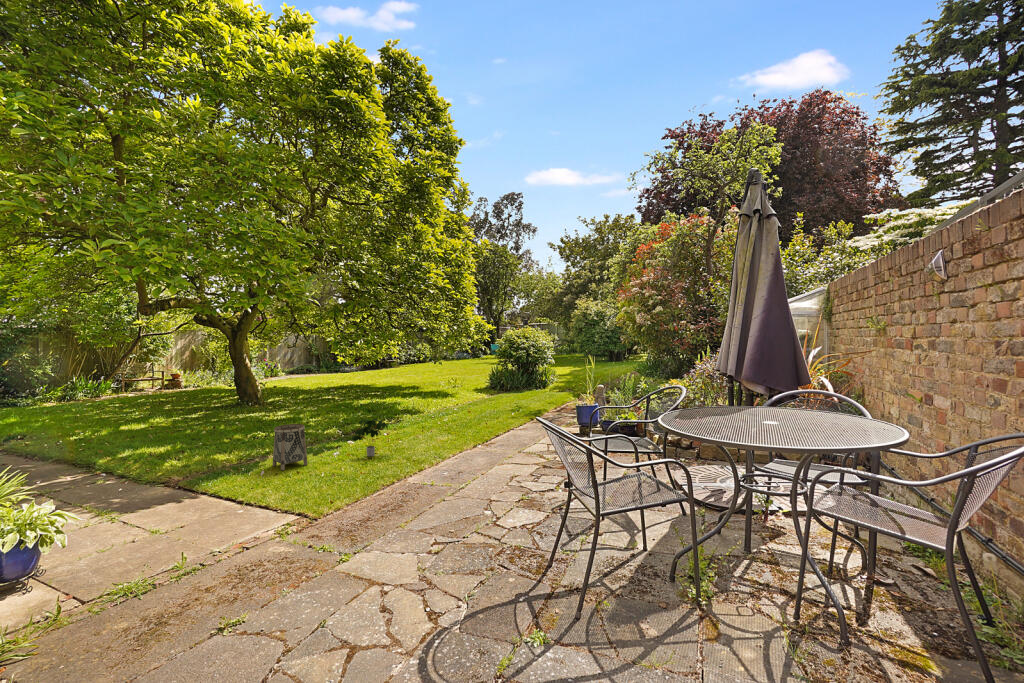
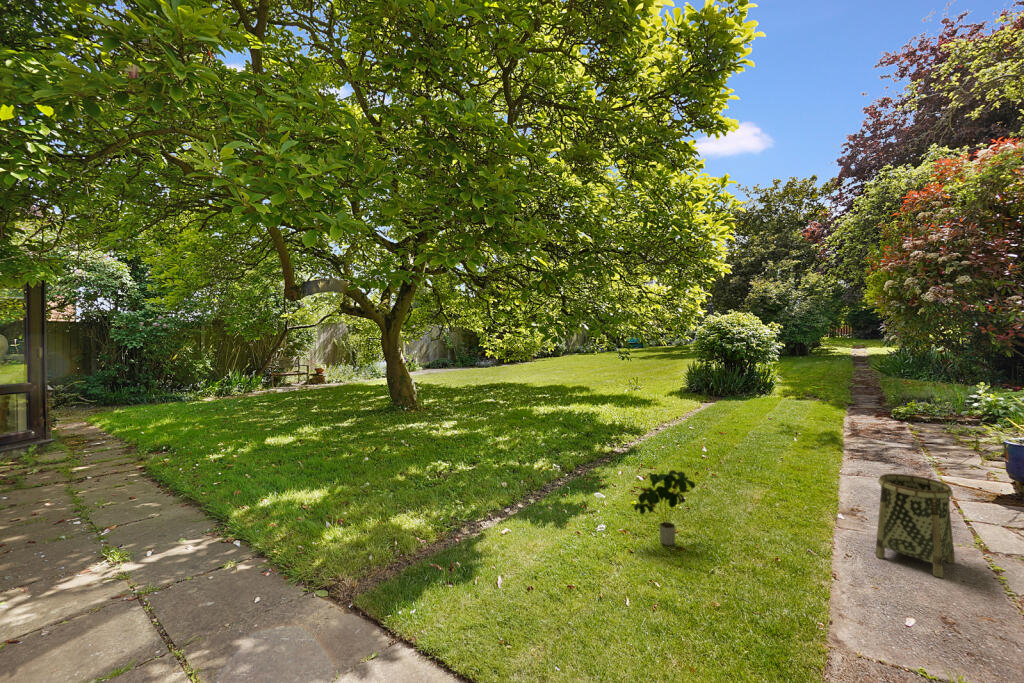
basket: present [273,424,307,470] -> present [876,474,955,577]

